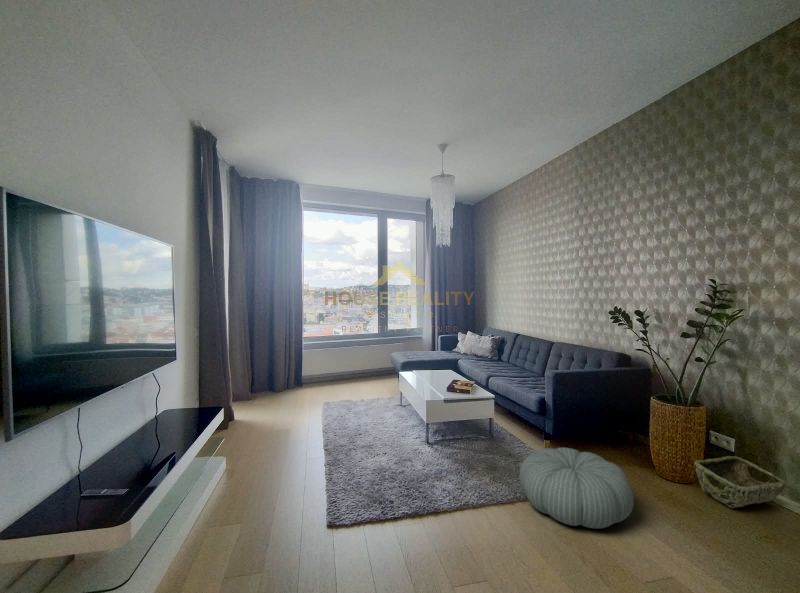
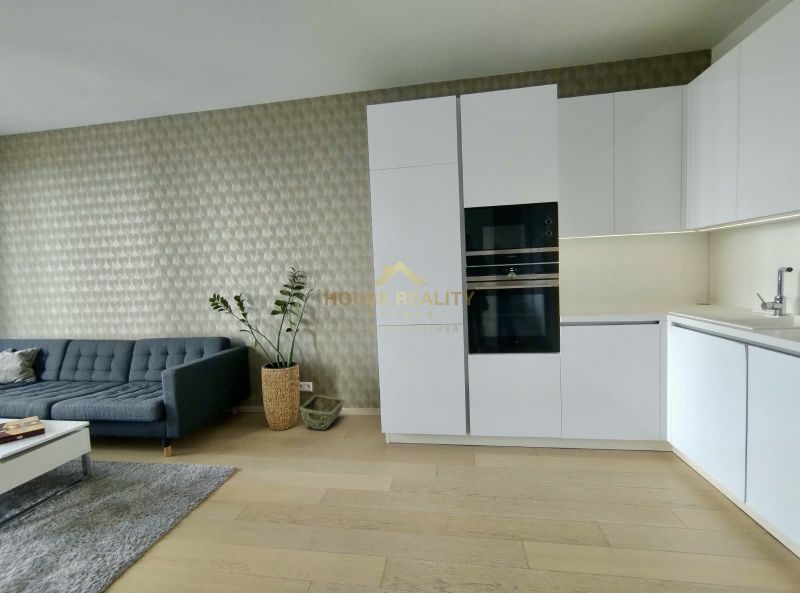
pouf: present [519,448,634,528] -> none [177,432,285,508]

